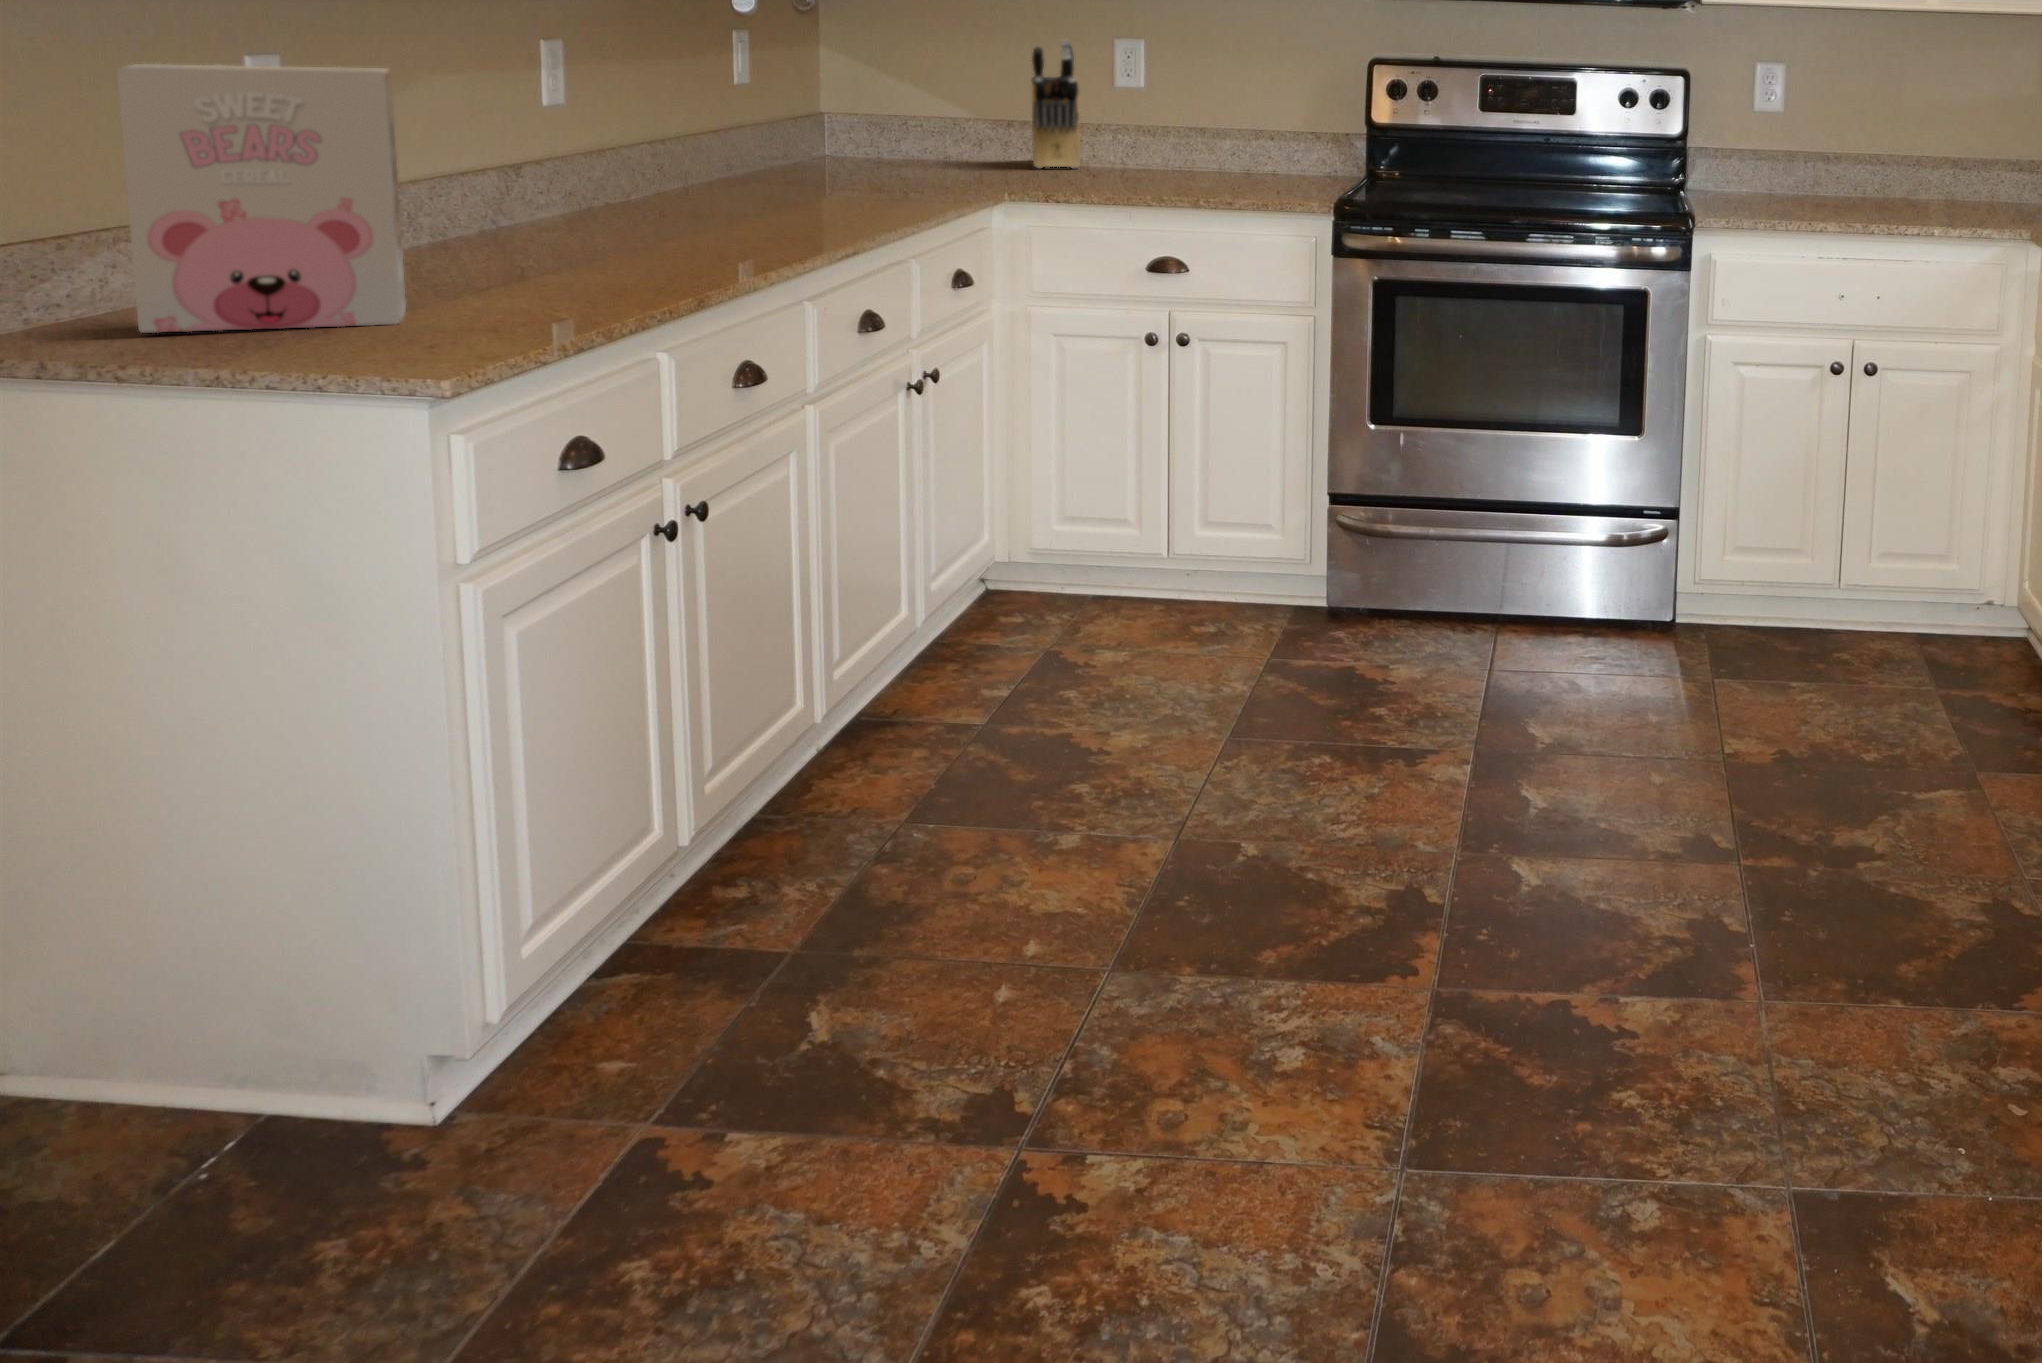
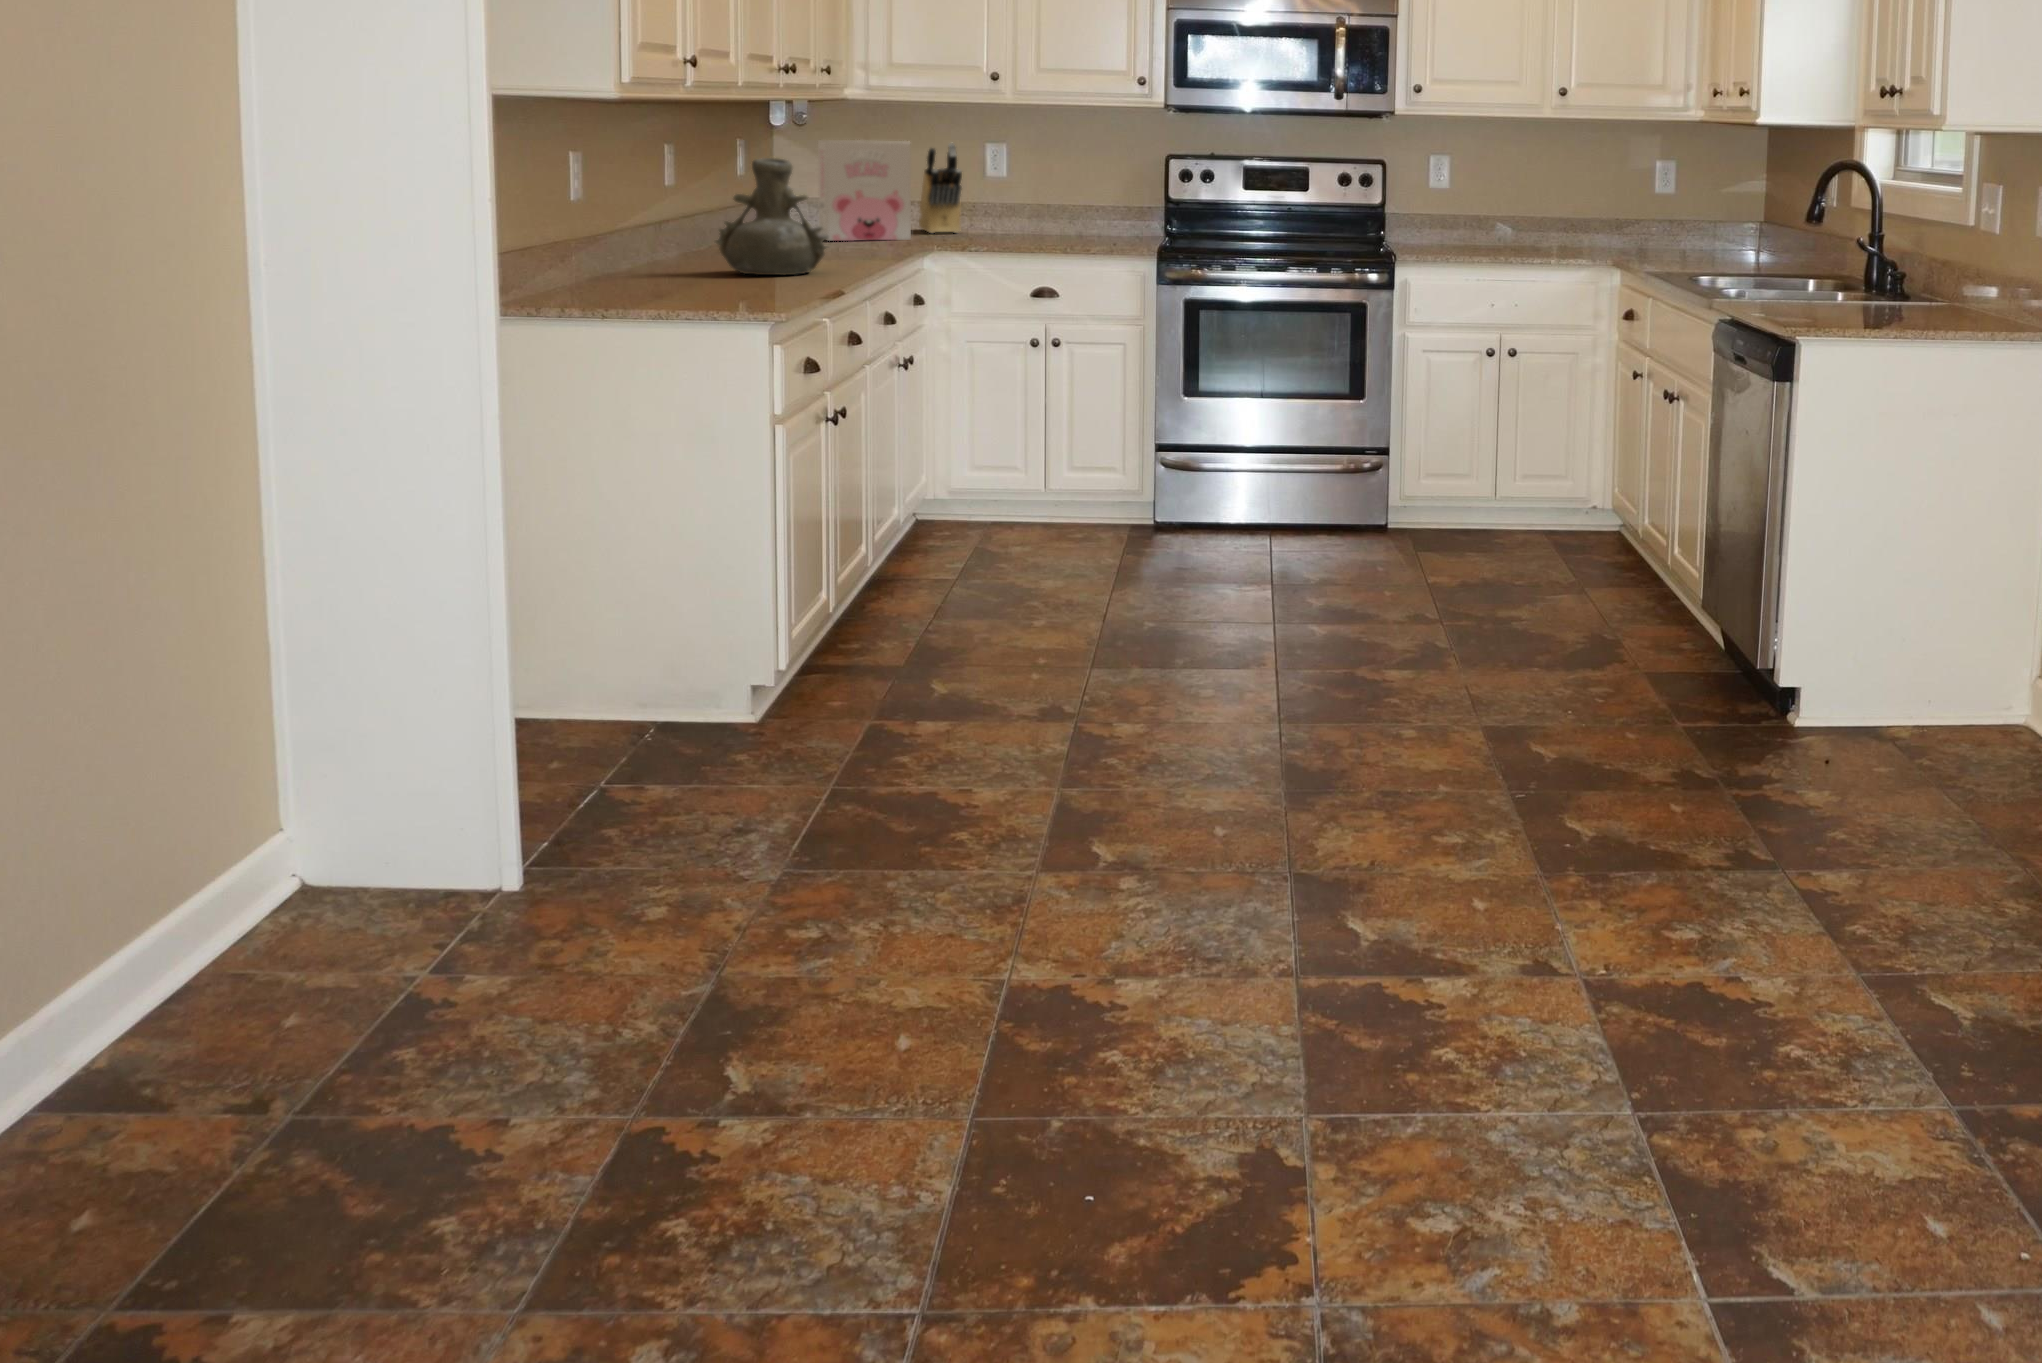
vase: none [568,63,756,253] -> present [715,158,829,275]
cereal box: present [117,64,406,333] -> present [818,140,911,241]

